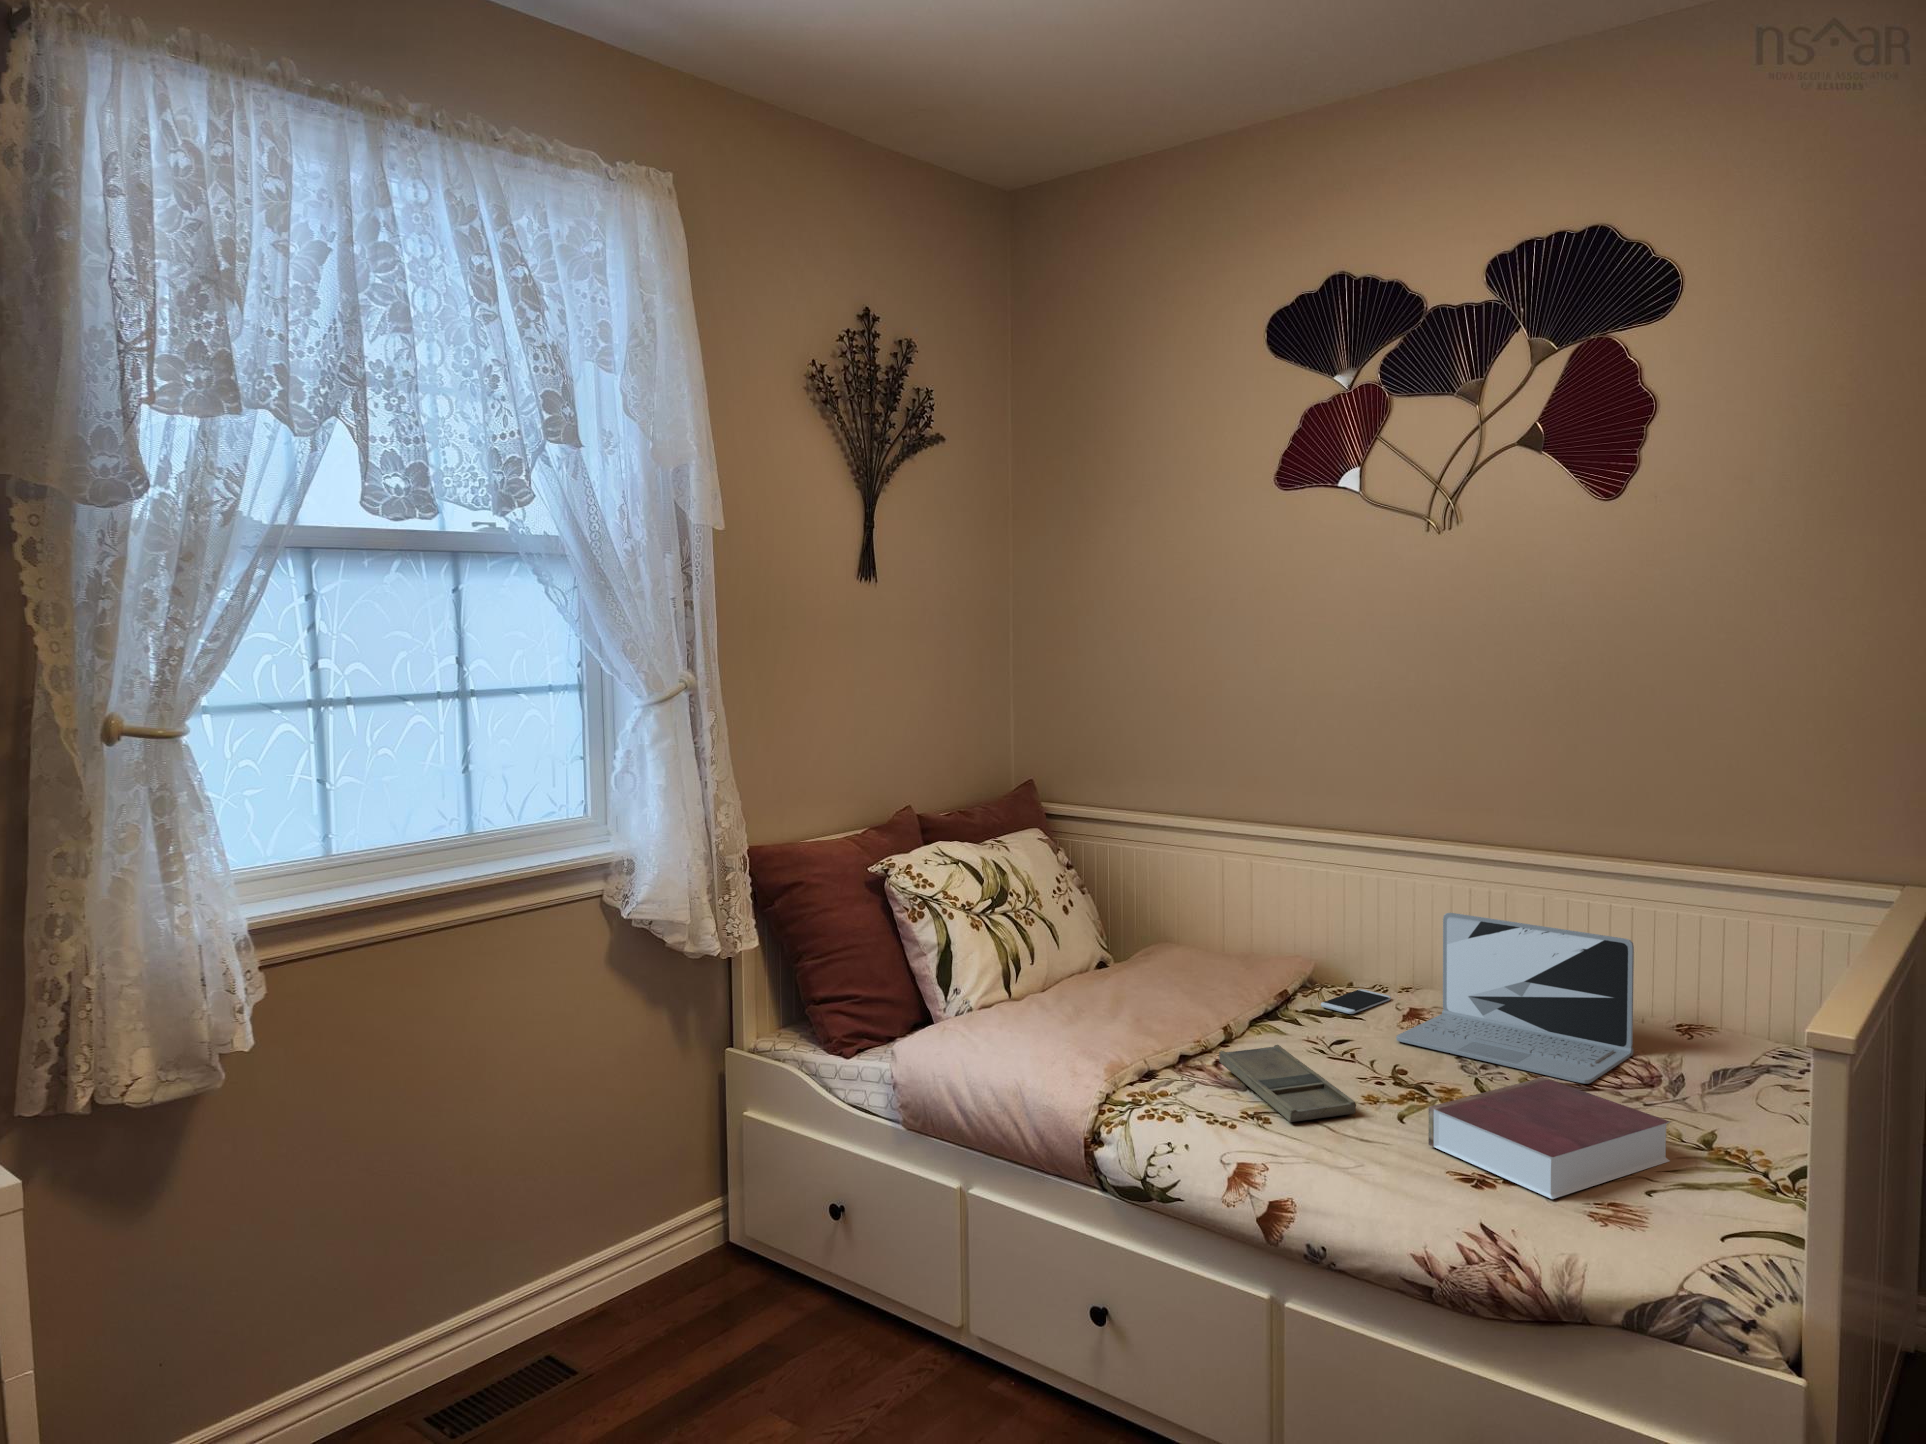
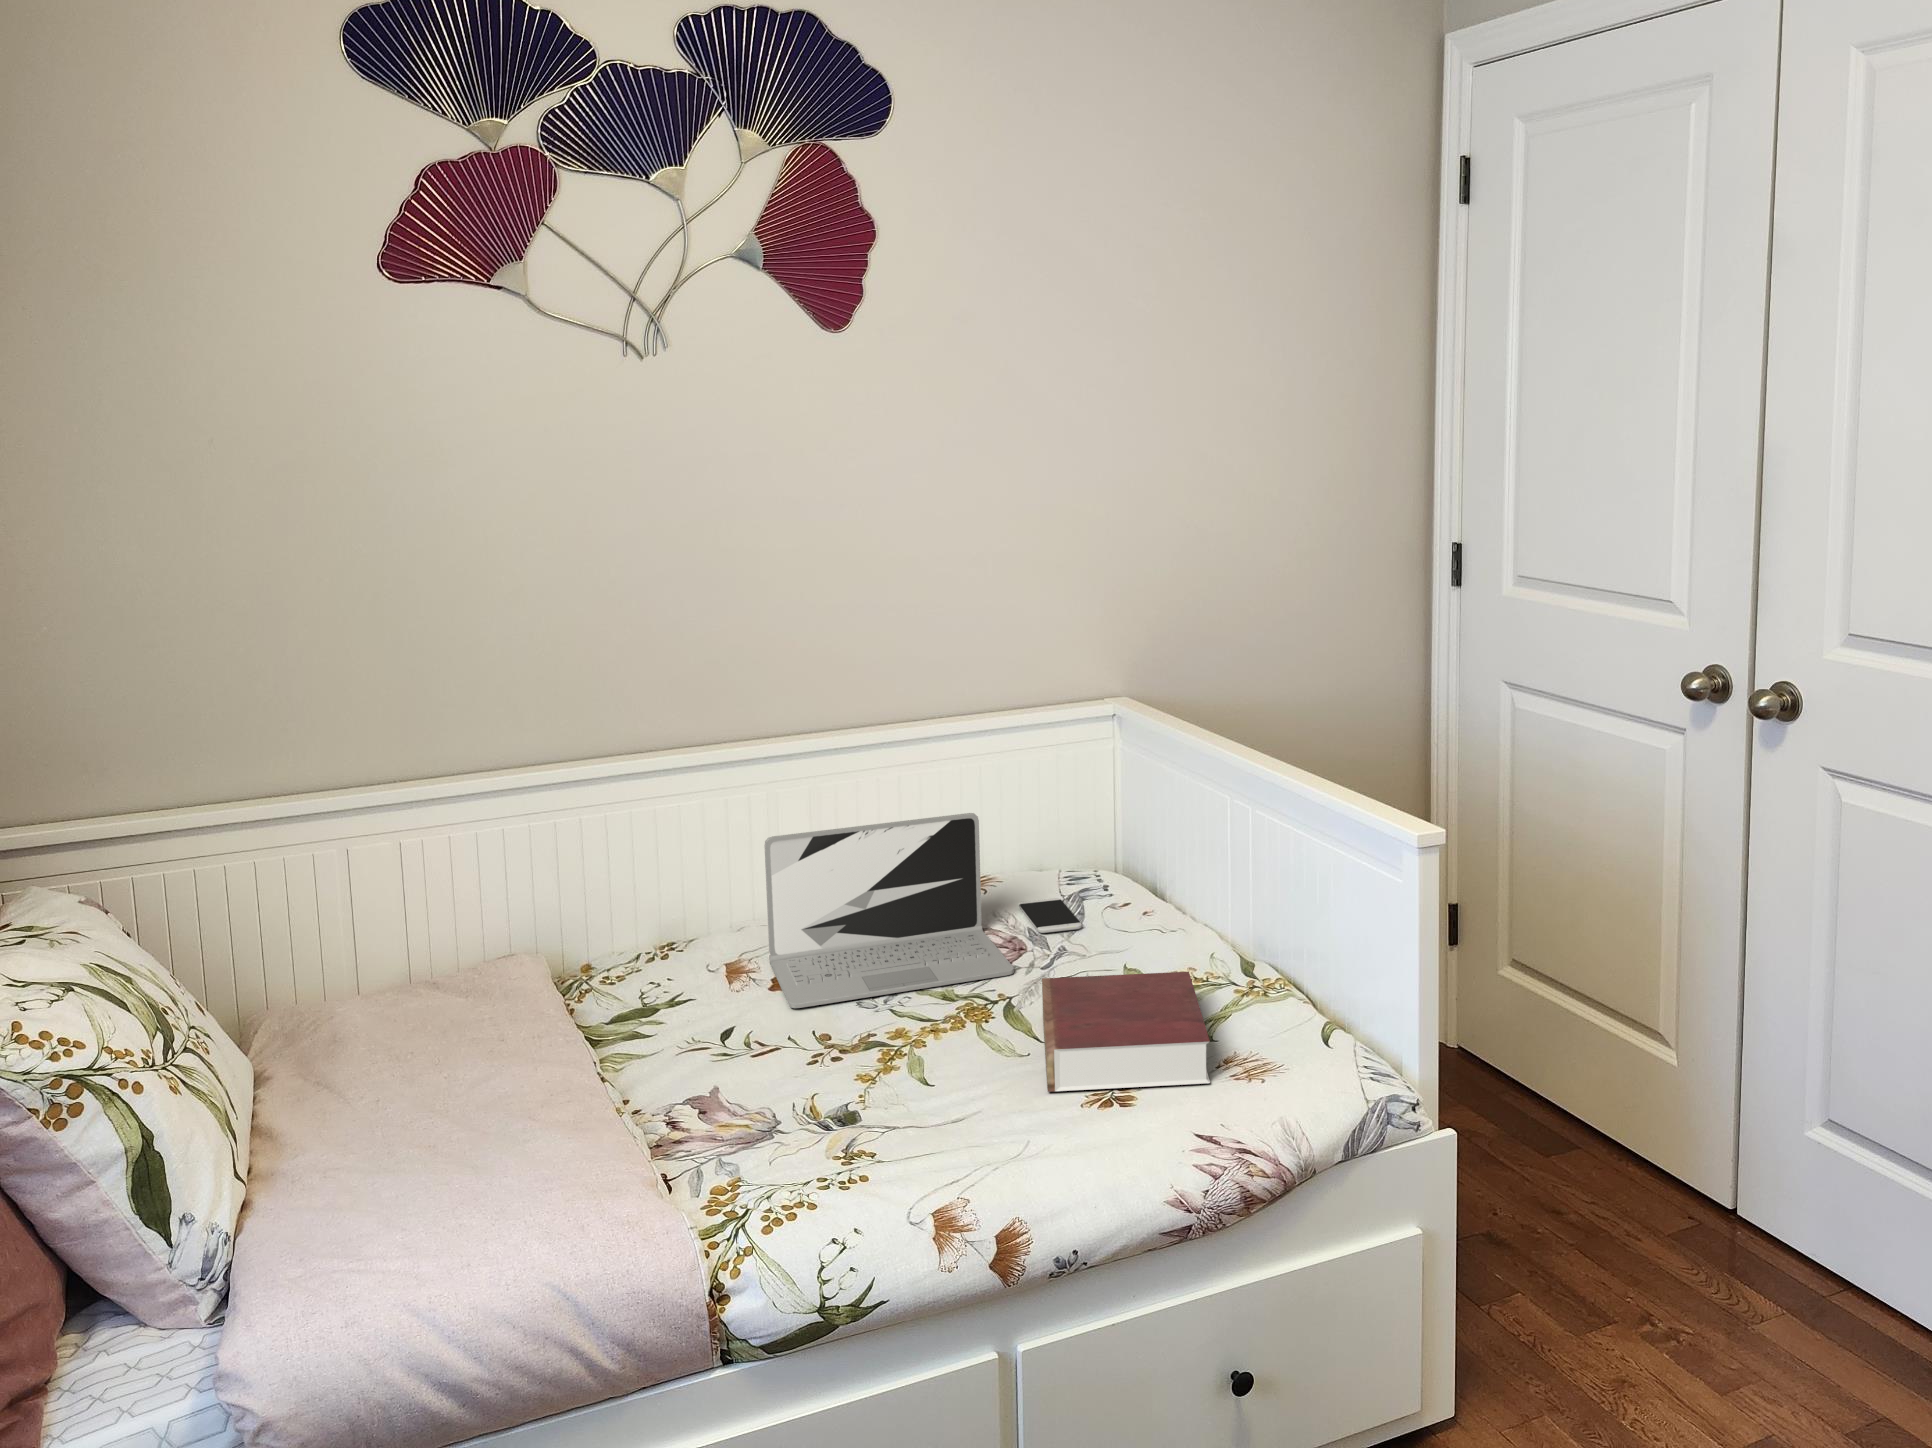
smartphone: present [1321,989,1391,1014] -> present [1019,898,1082,933]
tray: present [1219,1045,1356,1122] -> none [710,1066,936,1141]

